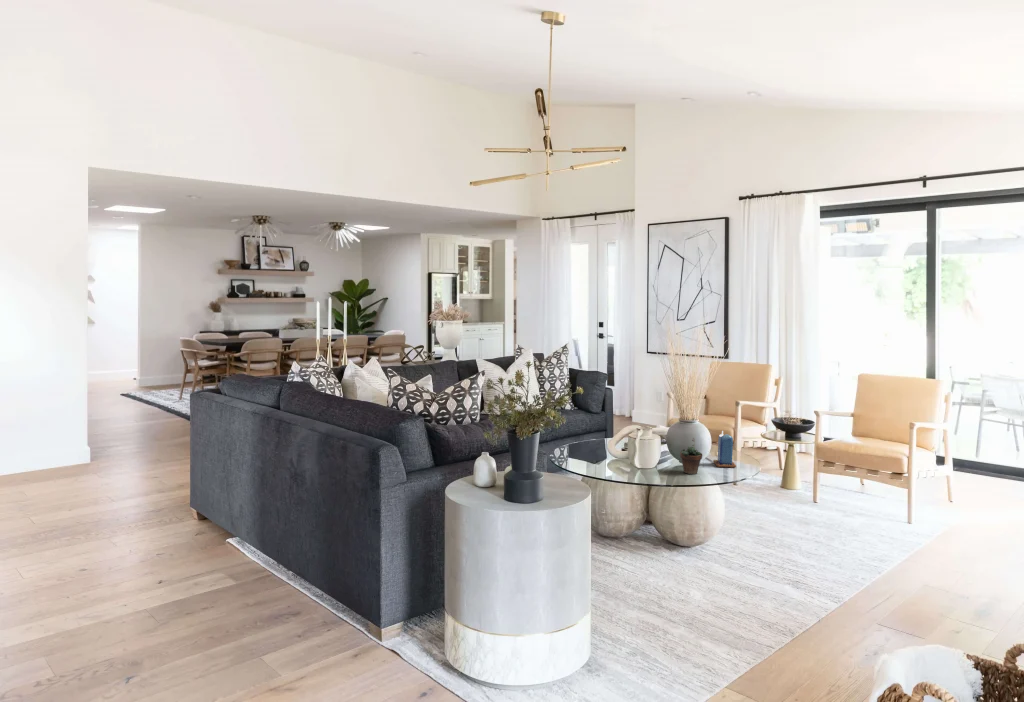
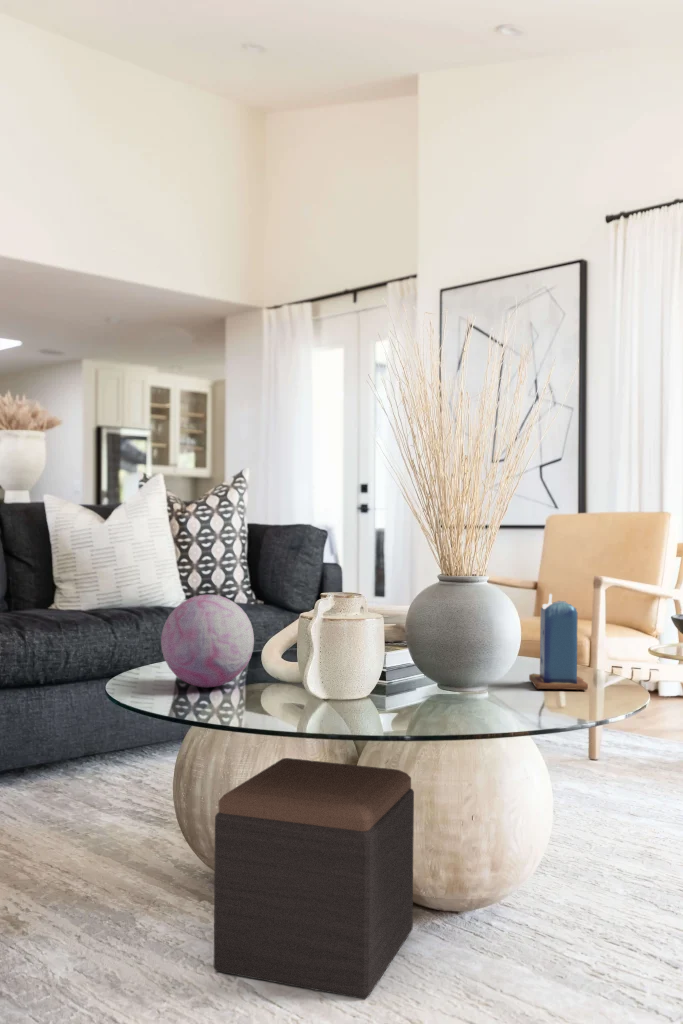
decorative orb: none [577,431,611,466] -> present [161,595,254,688]
succulent plant: present [680,438,702,474] -> none [431,601,491,704]
footstool: none [614,493,677,569] -> present [214,758,414,999]

